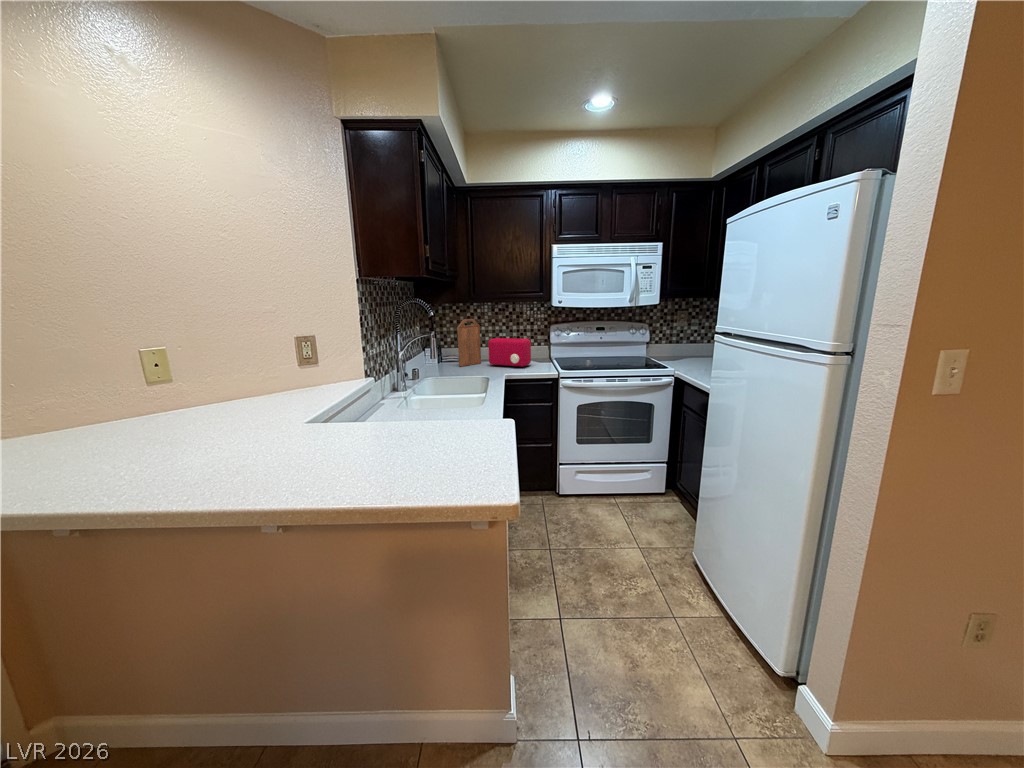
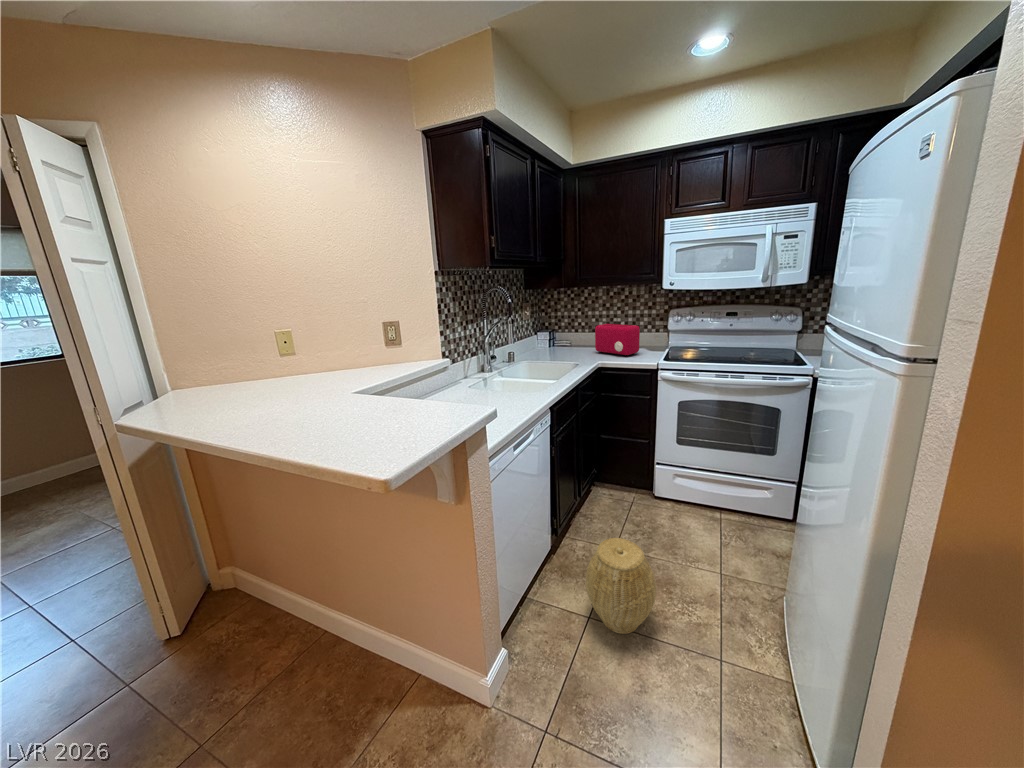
cutting board: present [457,319,481,367] -> none [565,304,591,352]
woven basket: none [554,534,621,628] -> present [586,538,656,634]

